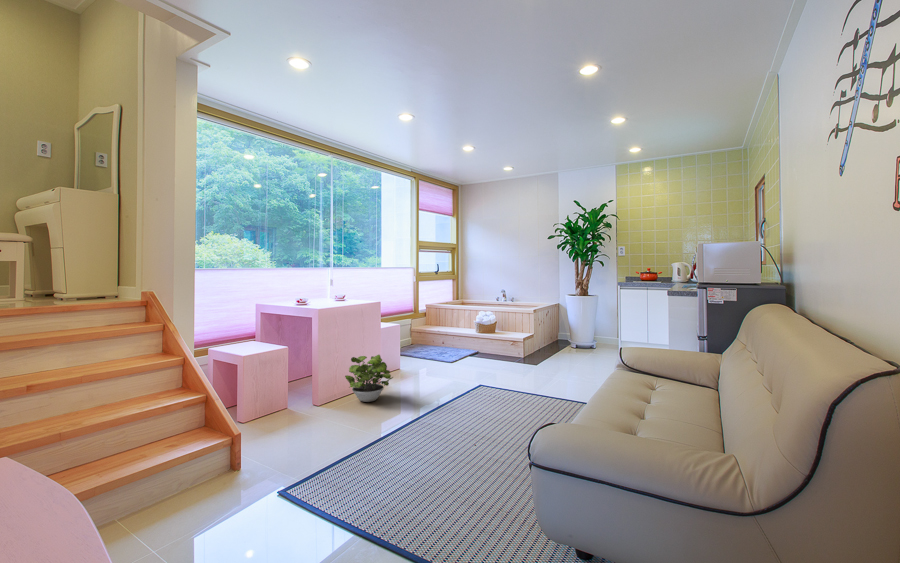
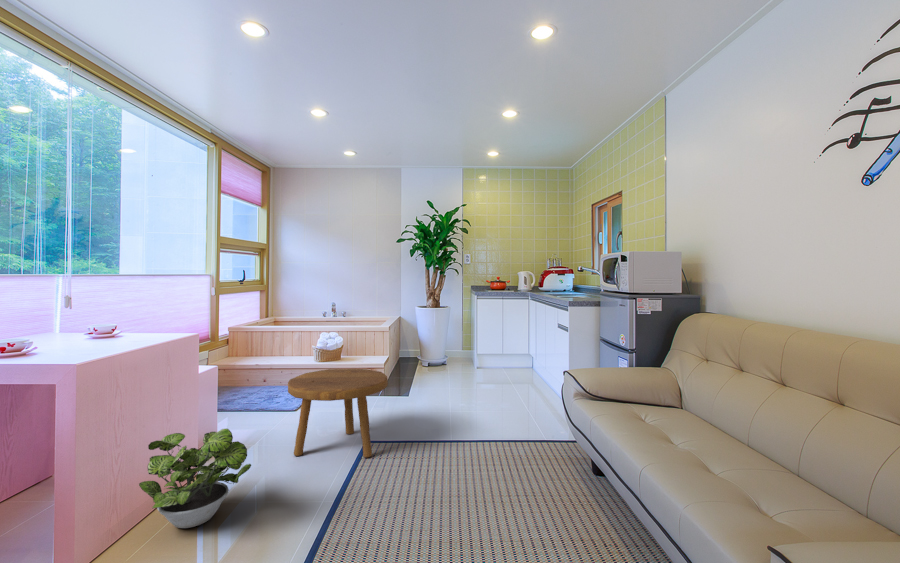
footstool: none [427,334,490,392] -> present [288,369,388,457]

